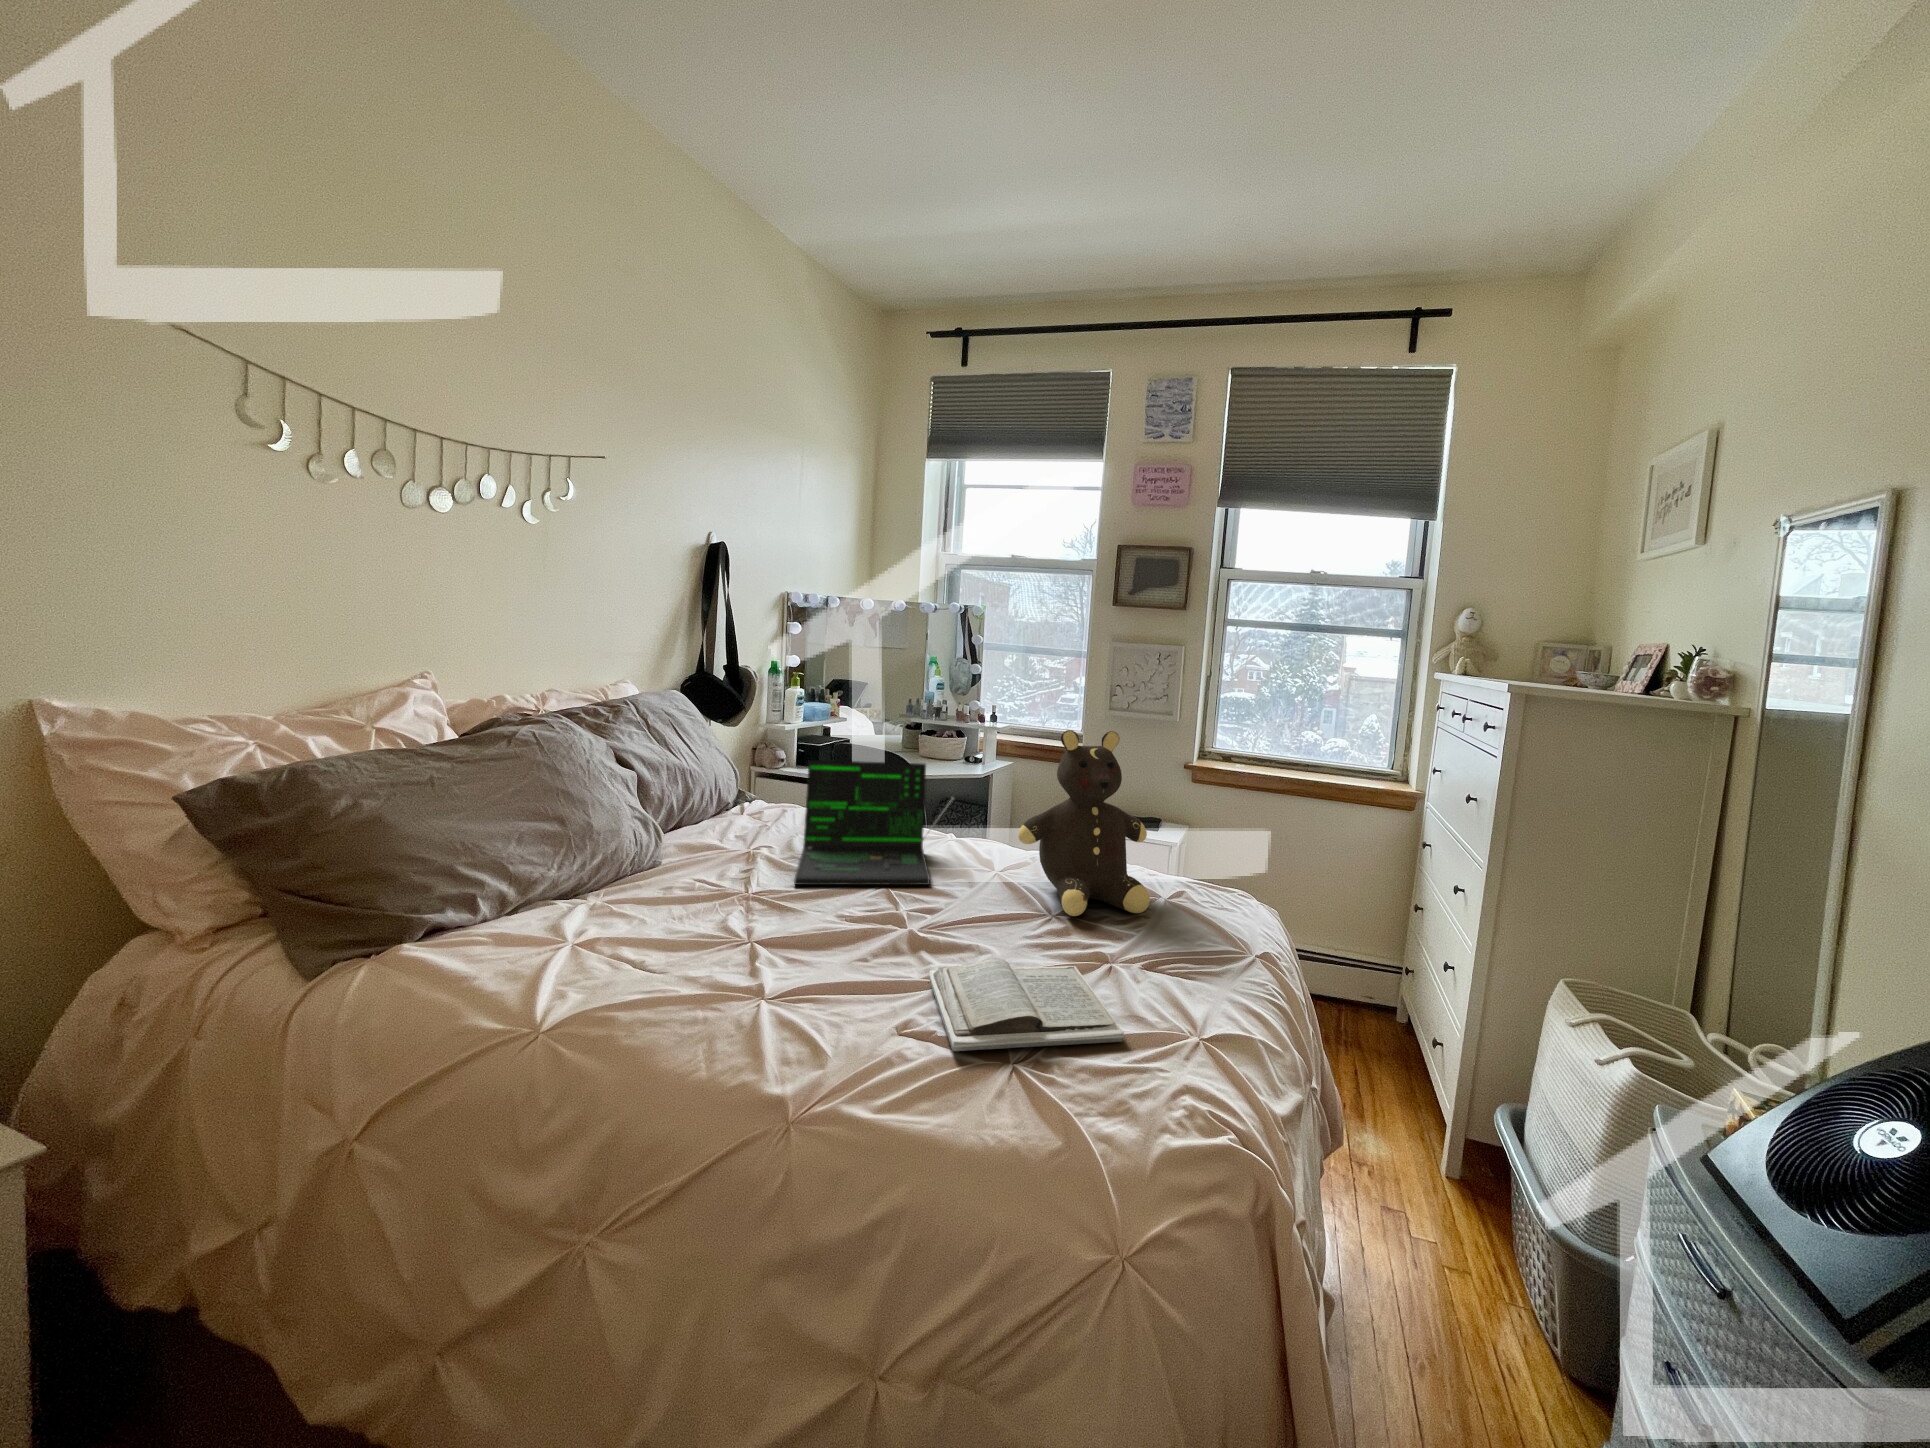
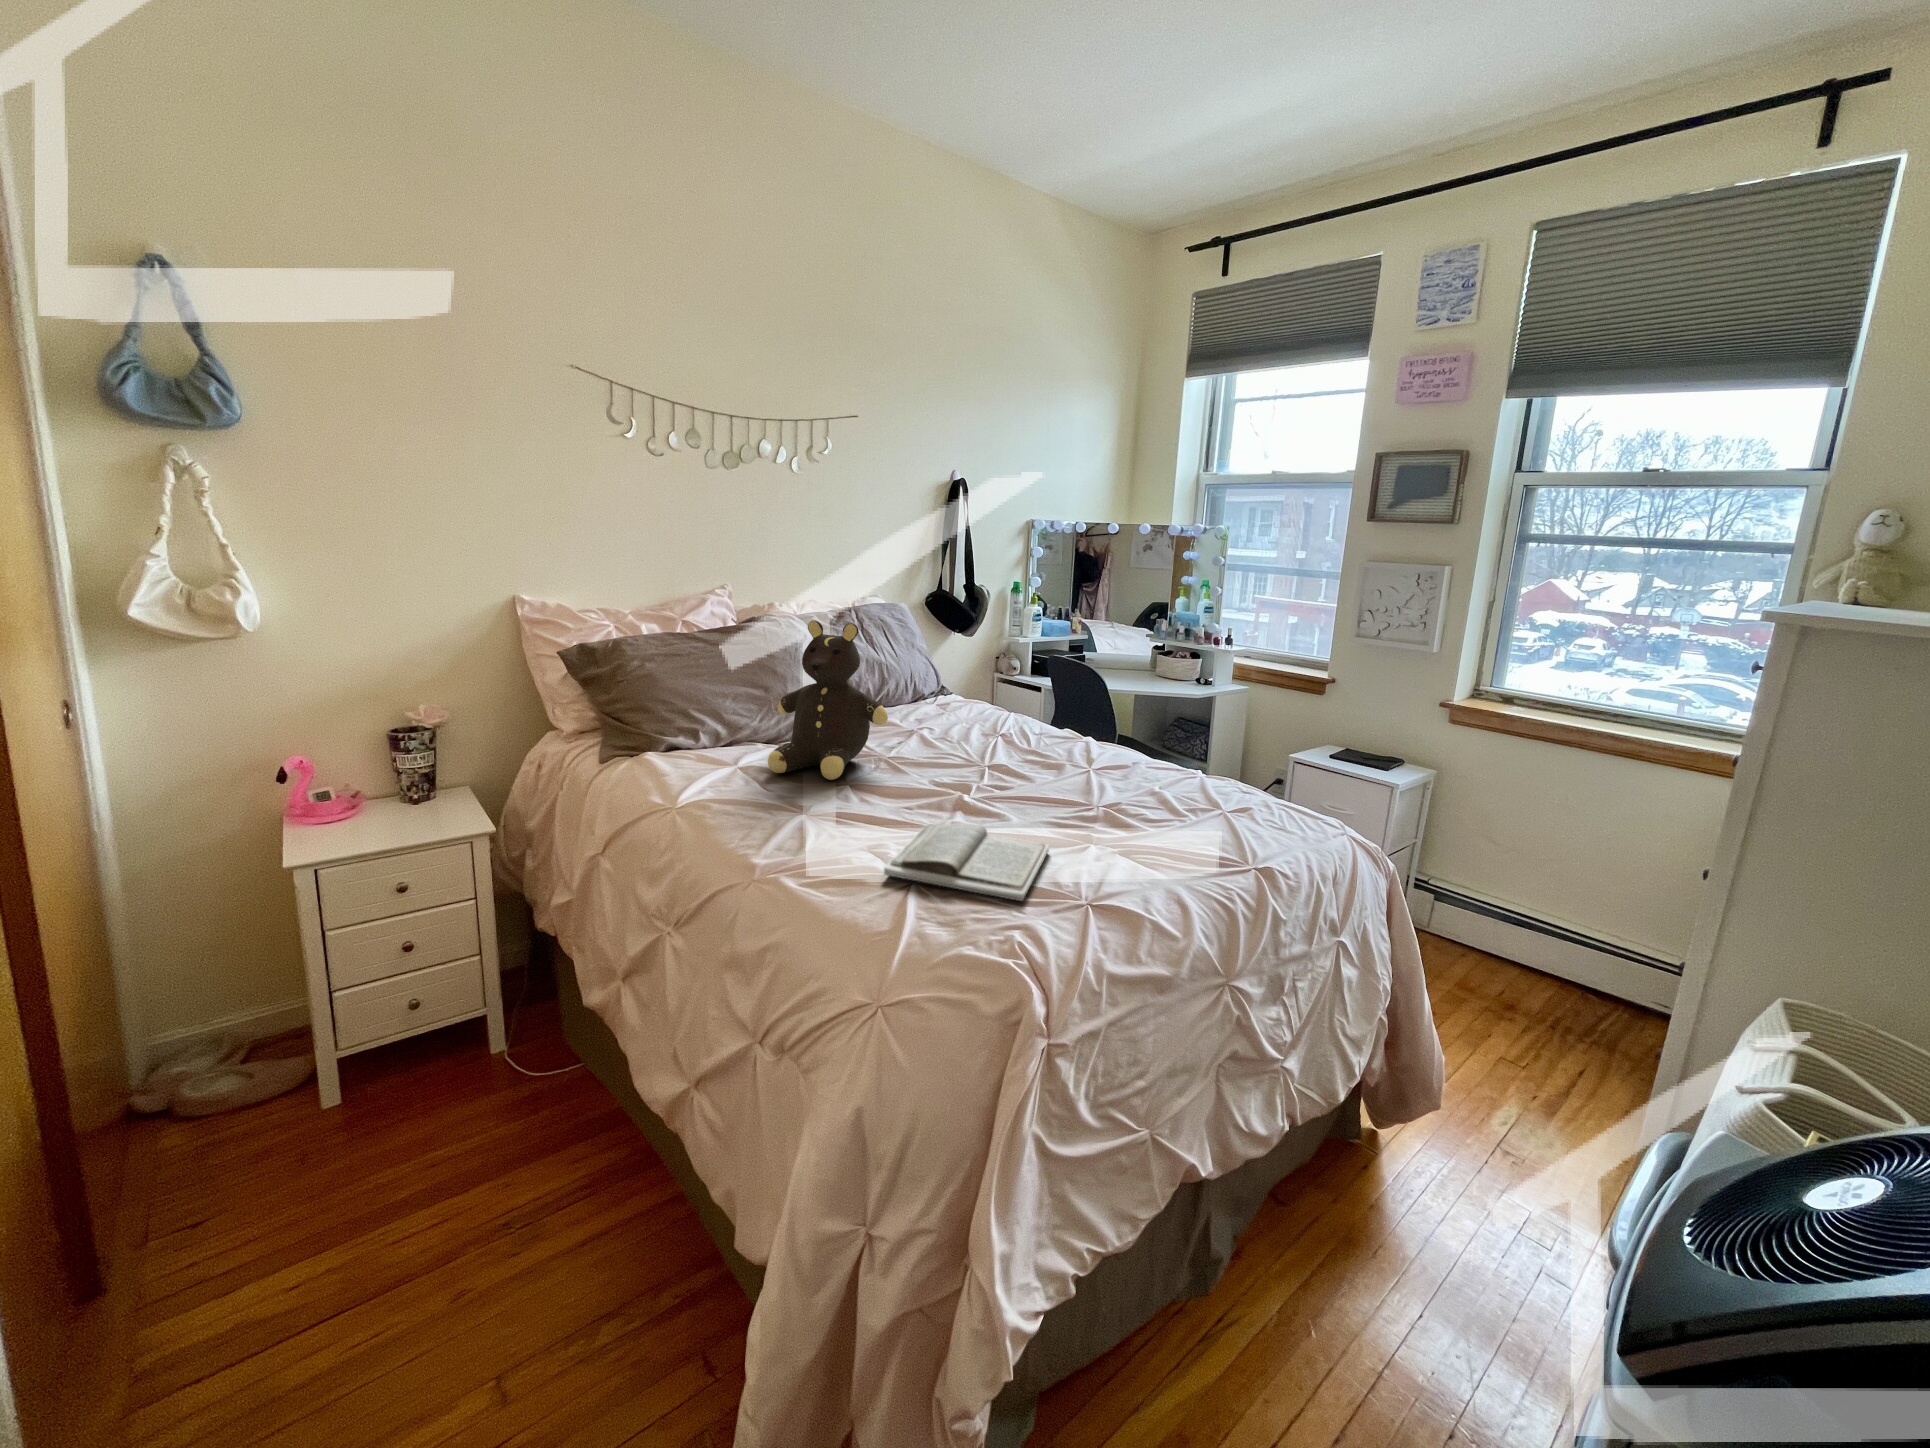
teddy bear: present [1018,730,1150,916] -> present [768,620,888,780]
laptop: present [794,760,954,885] -> none [911,661,1073,771]

